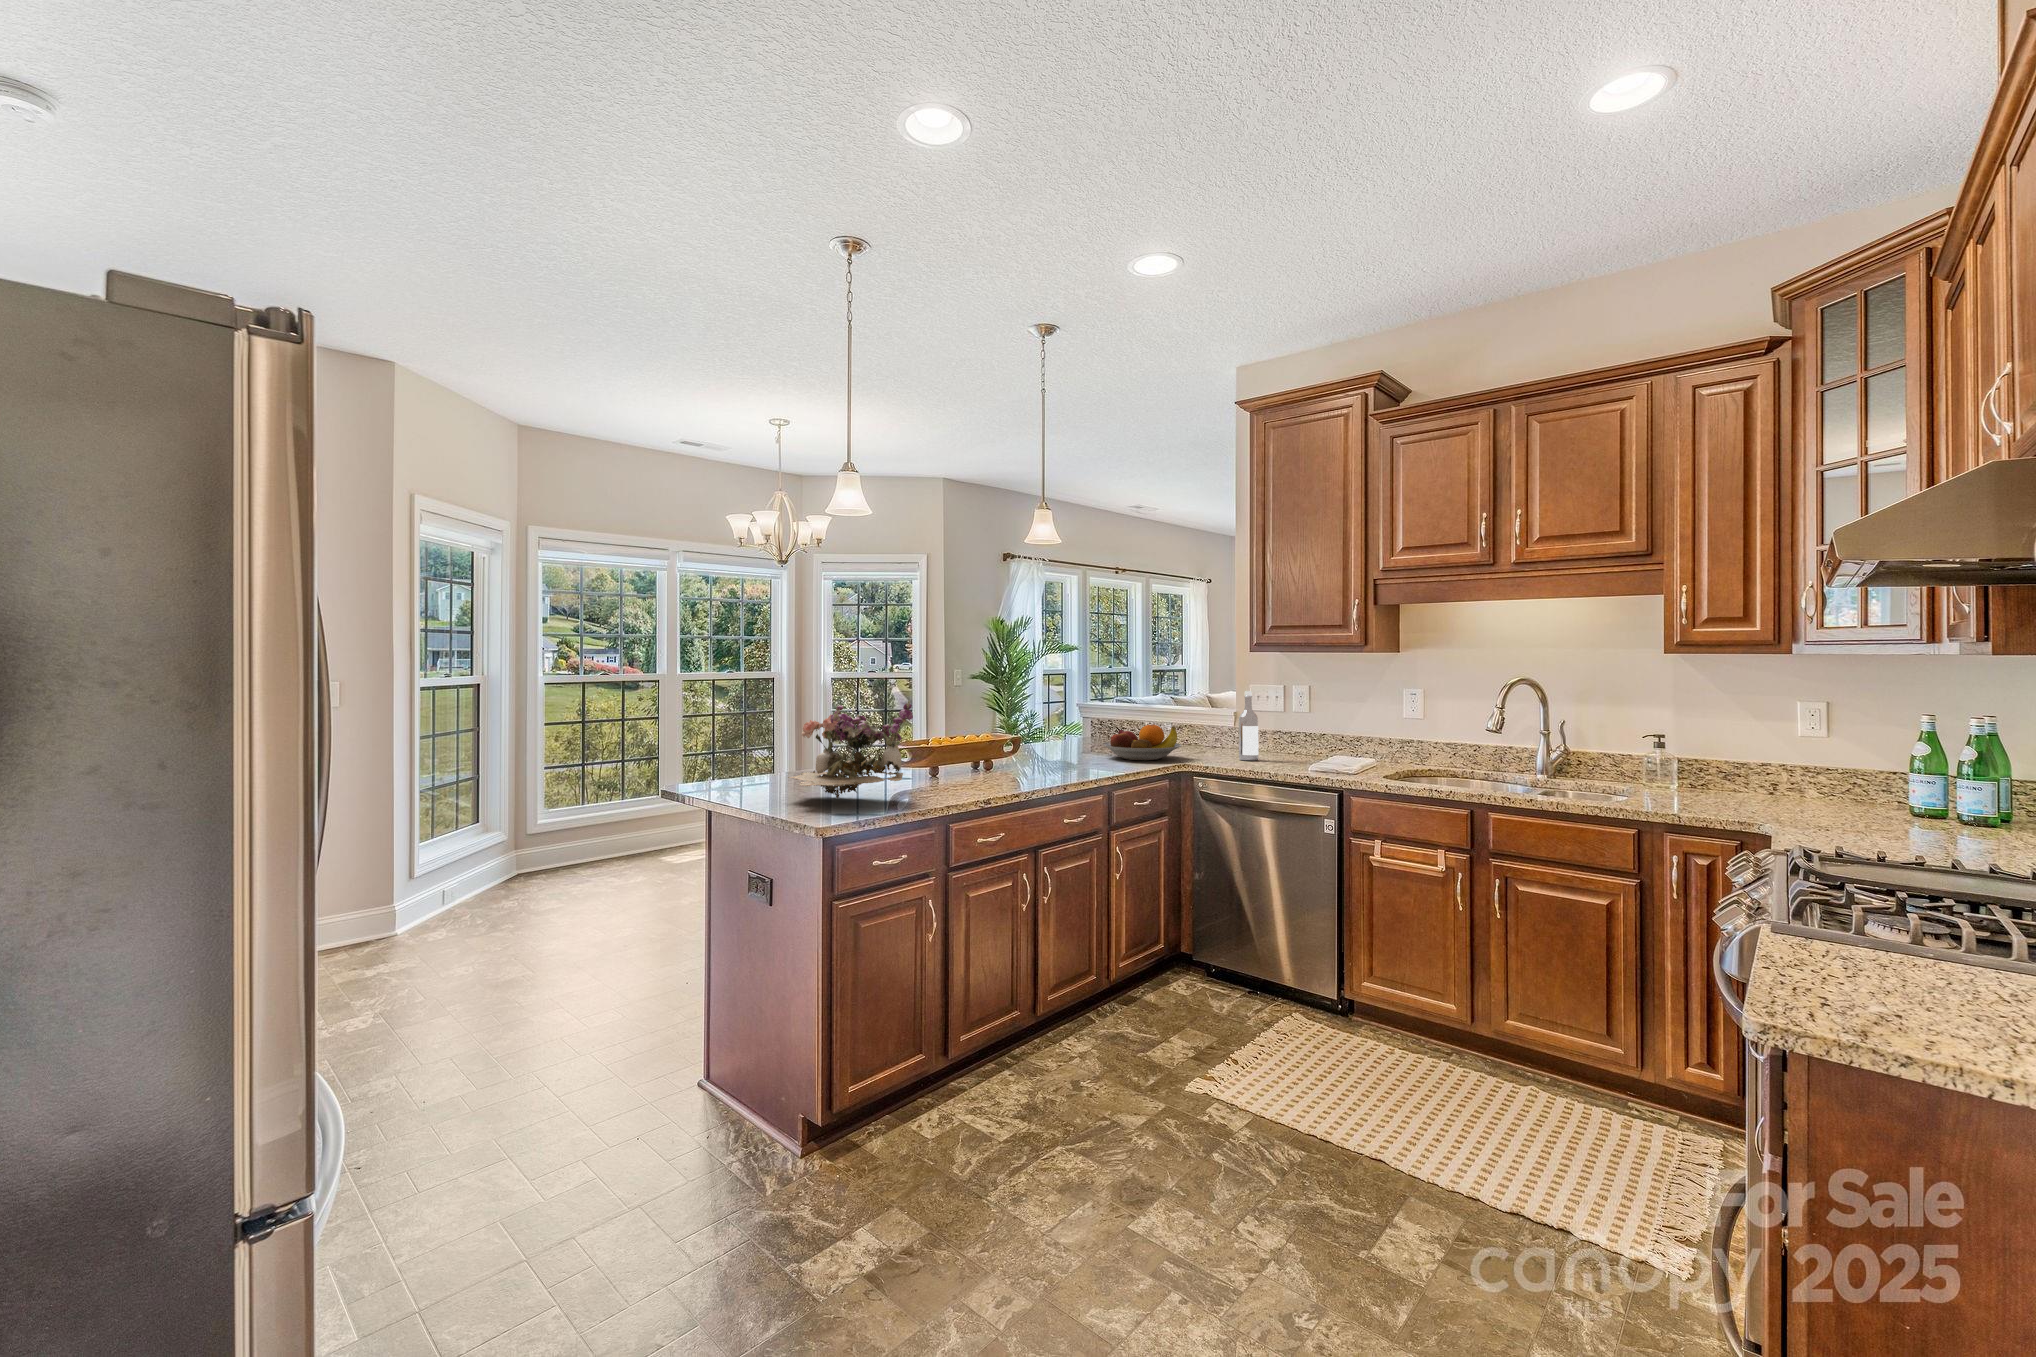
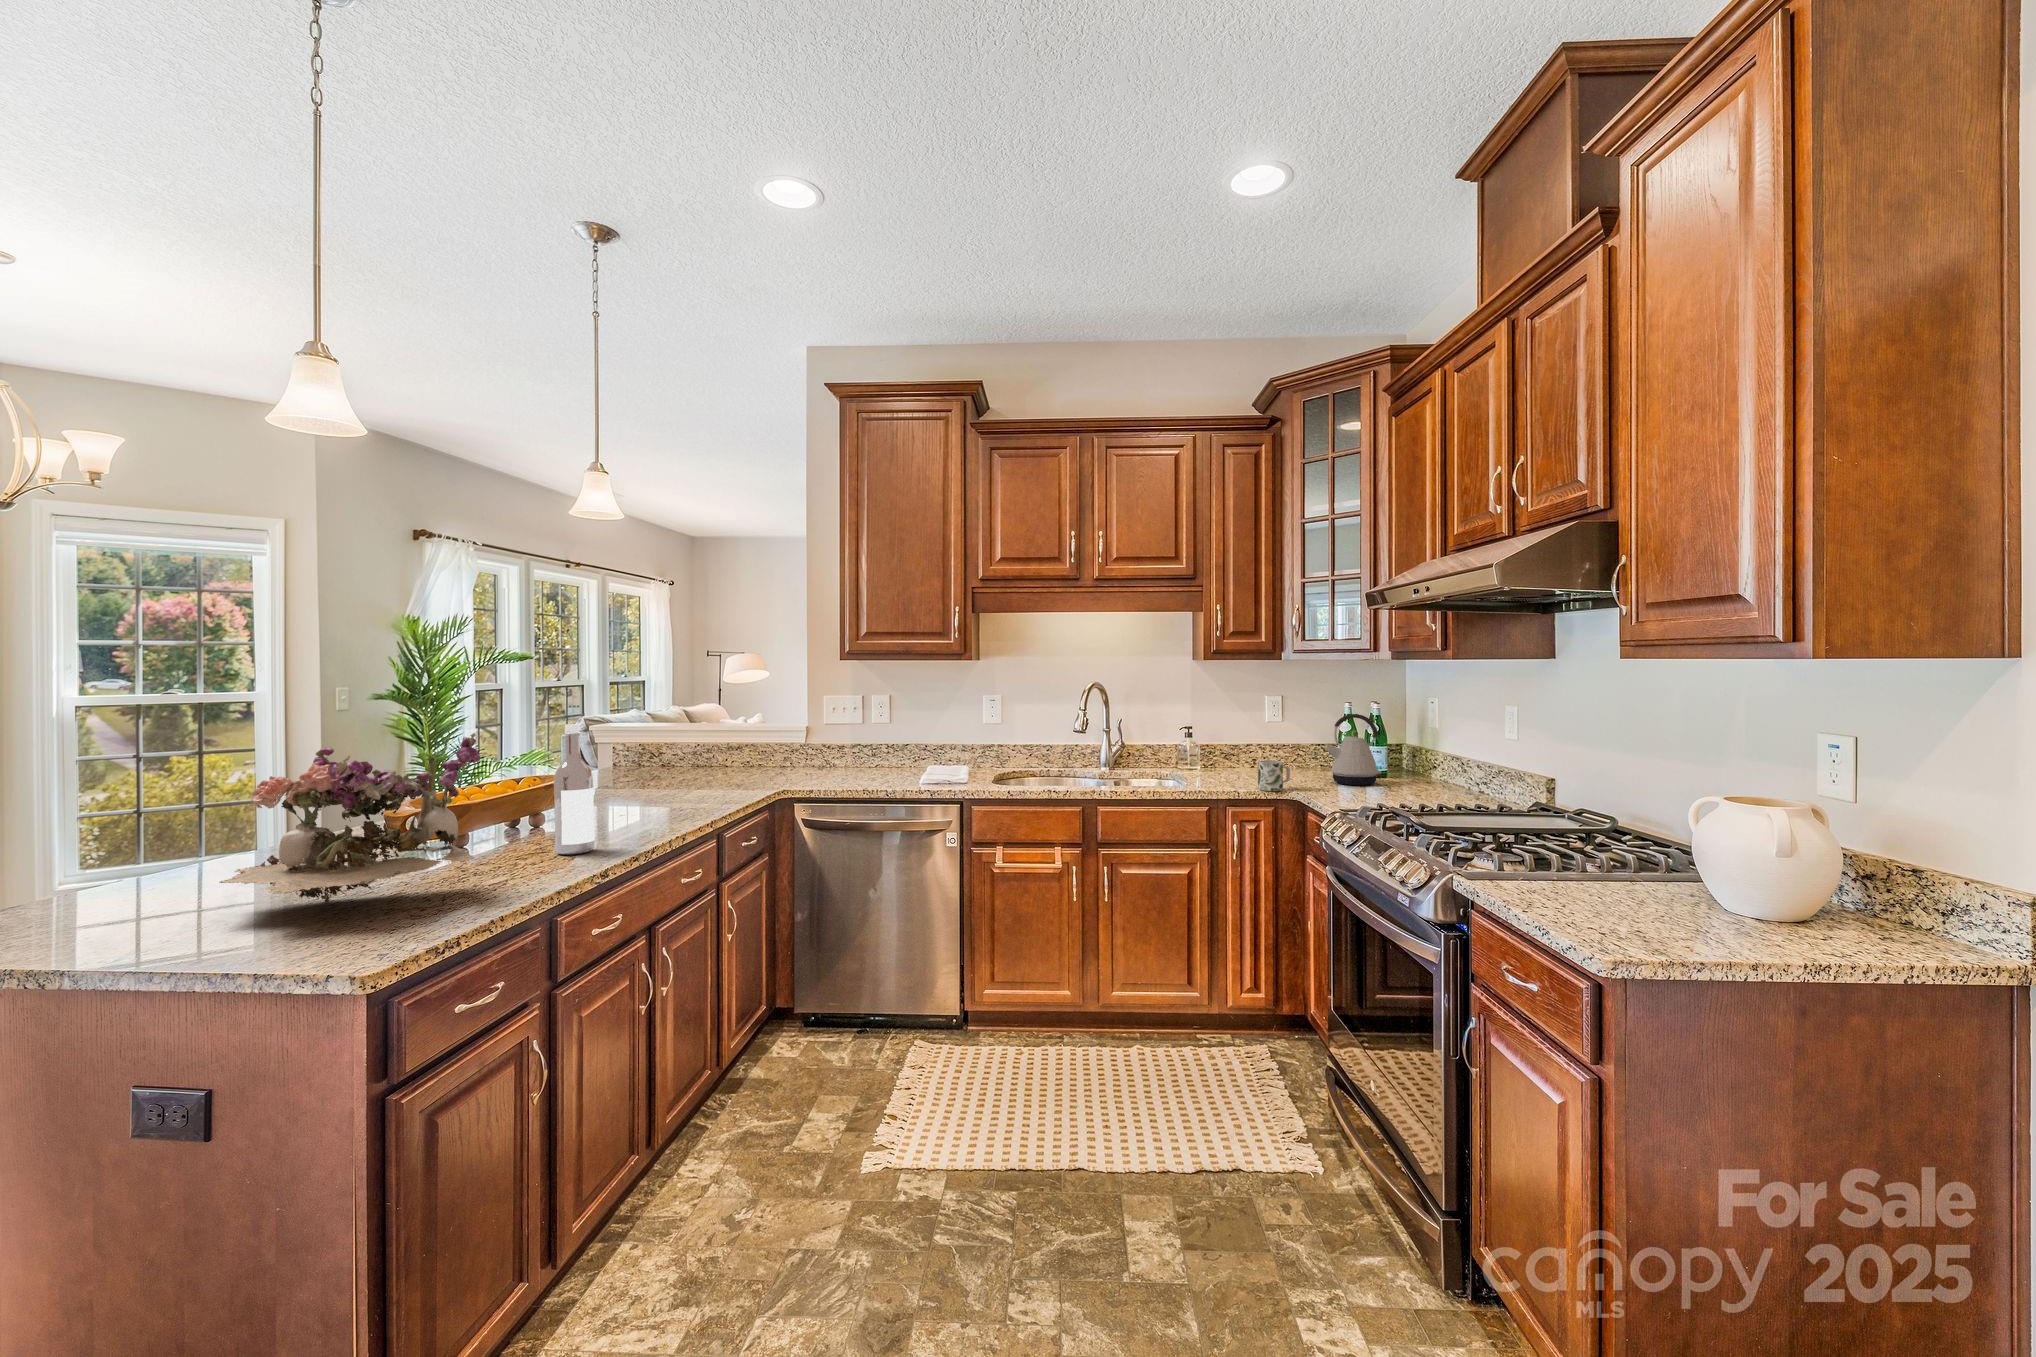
wine bottle: present [1239,691,1258,761] -> present [554,724,594,855]
fruit bowl: present [1102,725,1181,760] -> none [659,744,761,788]
kettle: none [1845,730,1952,828] -> present [1326,714,1381,785]
mug: none [1712,780,1767,819] -> present [1258,760,1290,791]

